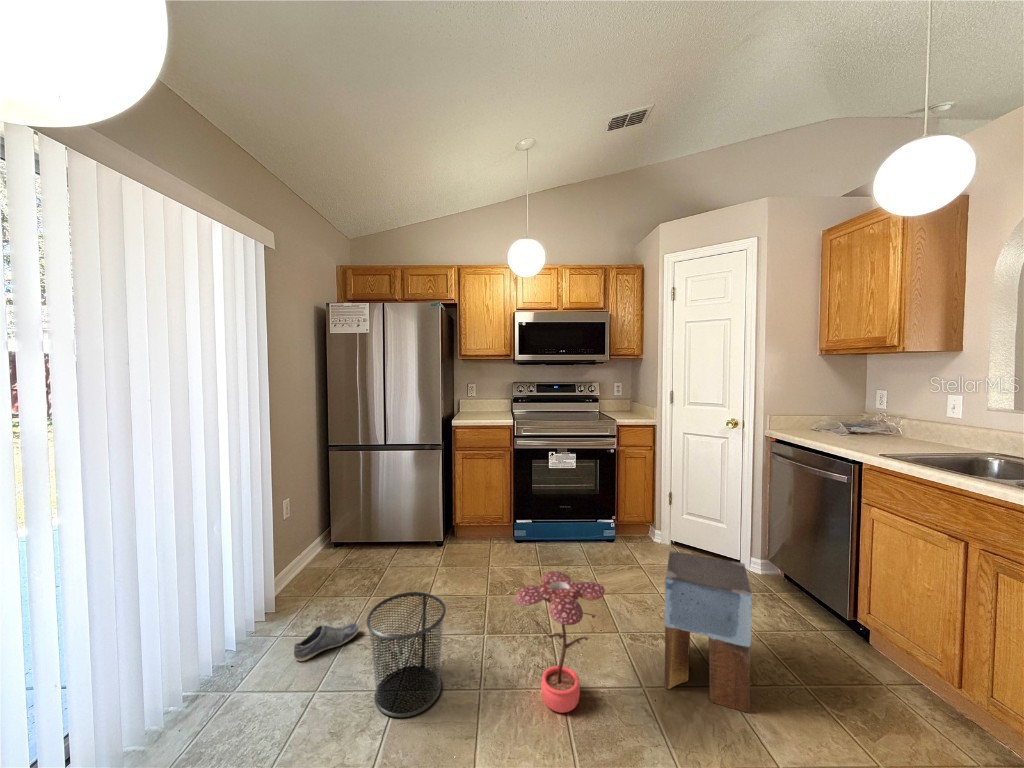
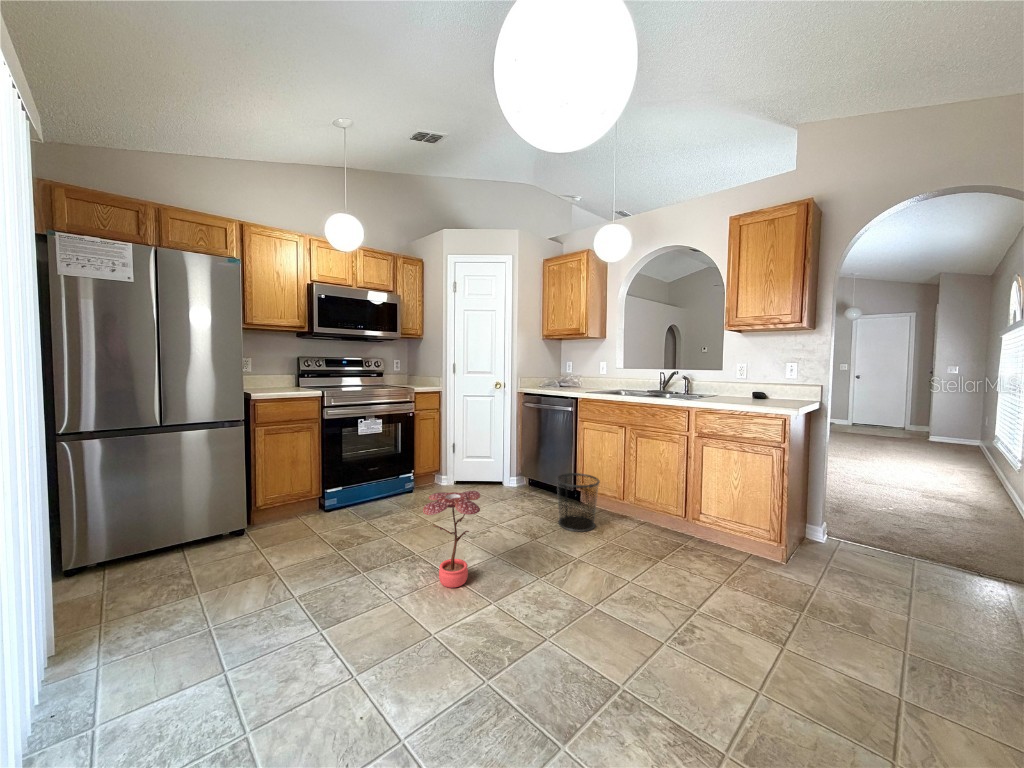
stool: present [664,551,752,713] -> none [495,464,554,552]
waste bin: present [367,592,446,717] -> present [556,473,600,532]
shoe: present [294,624,359,661] -> none [153,611,223,667]

